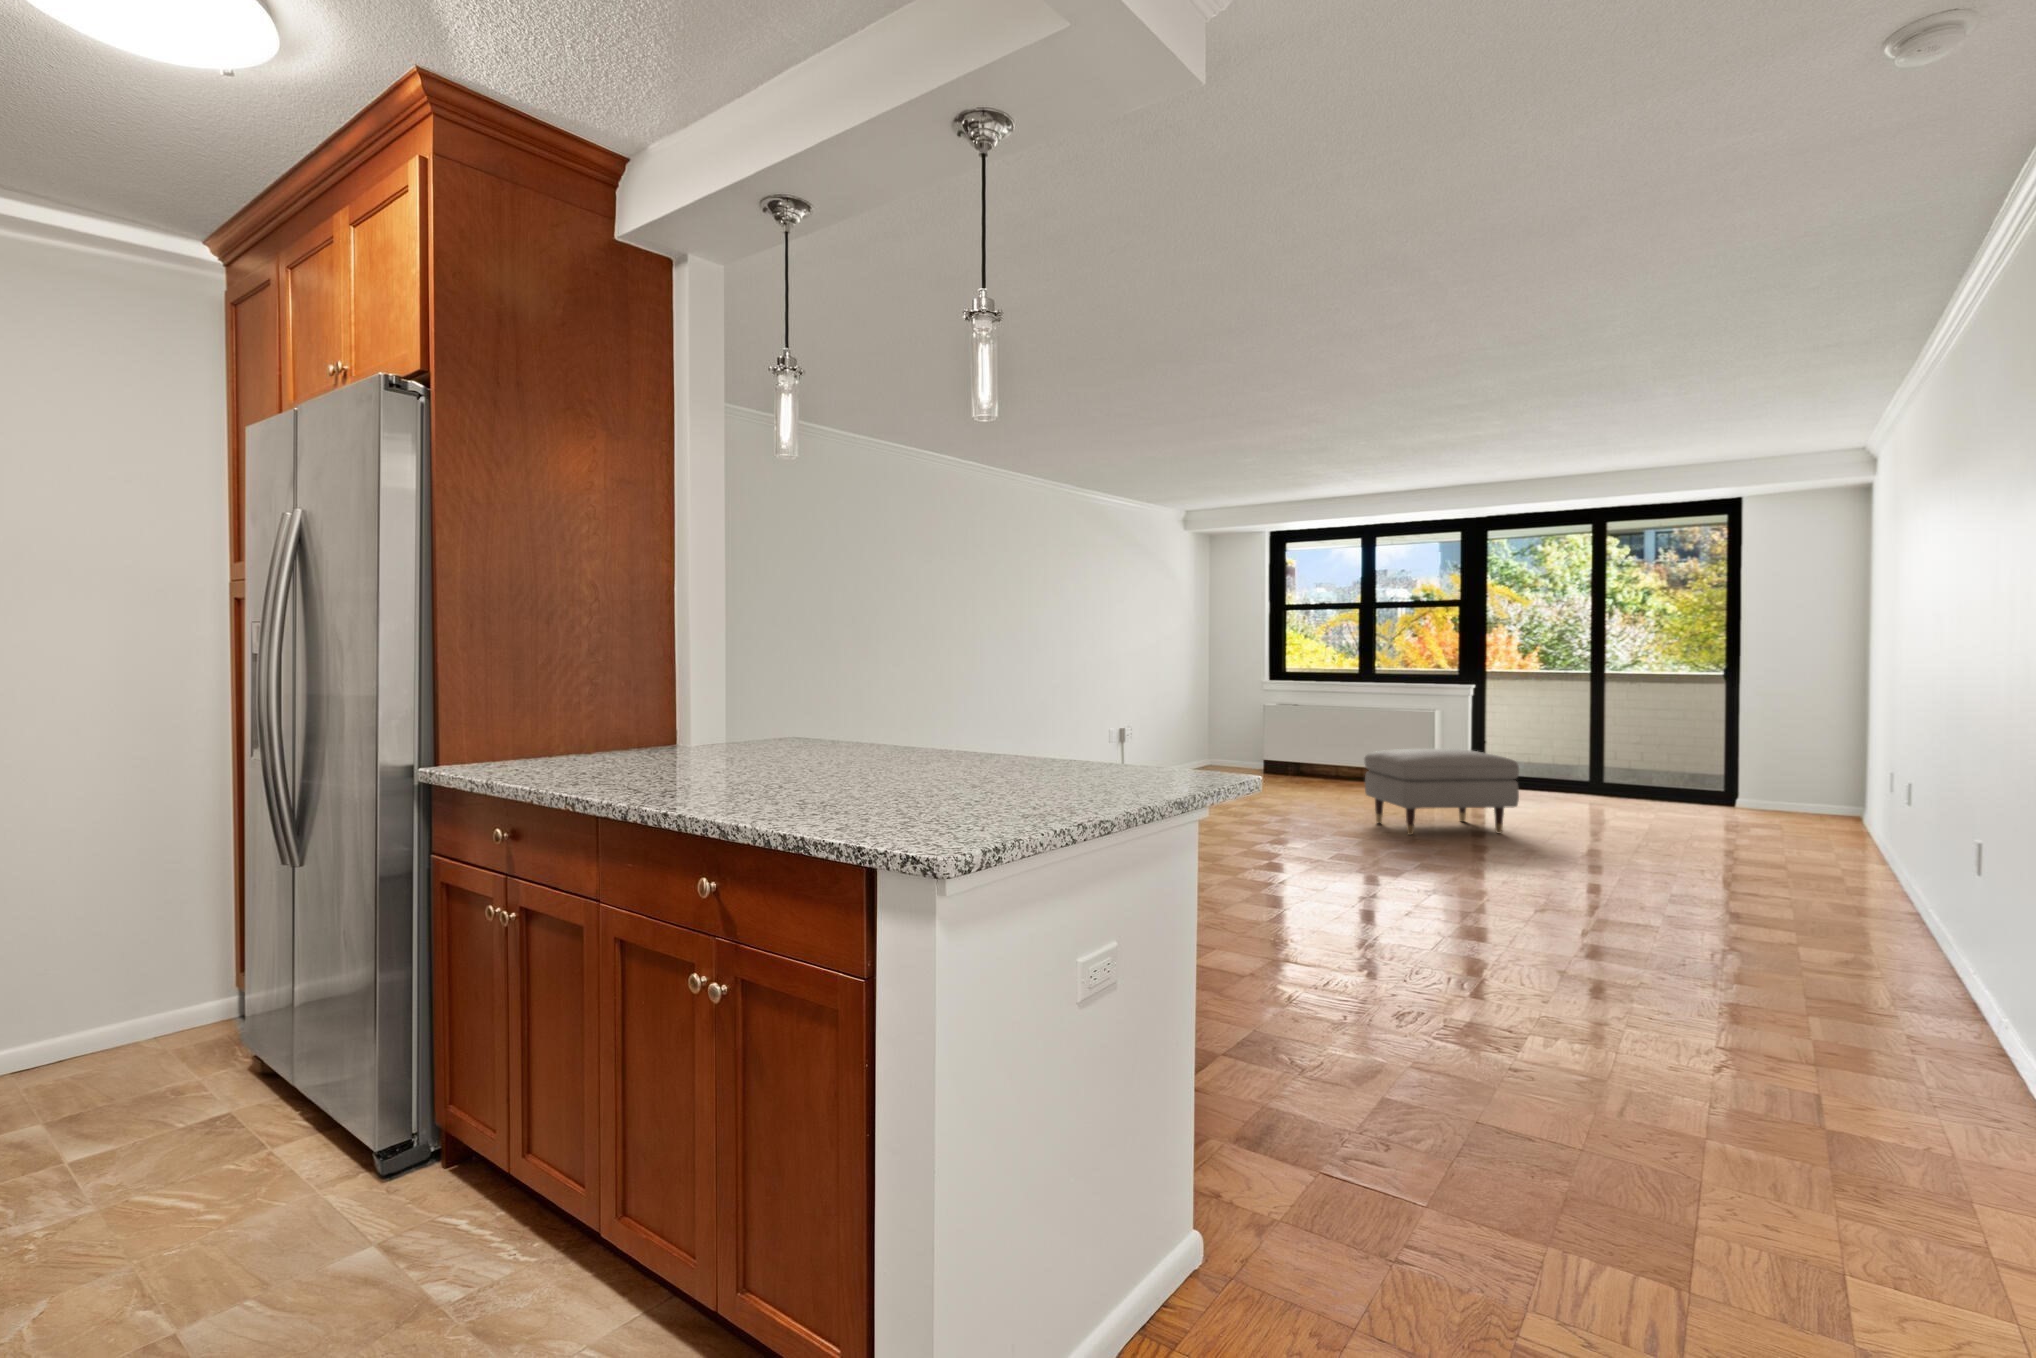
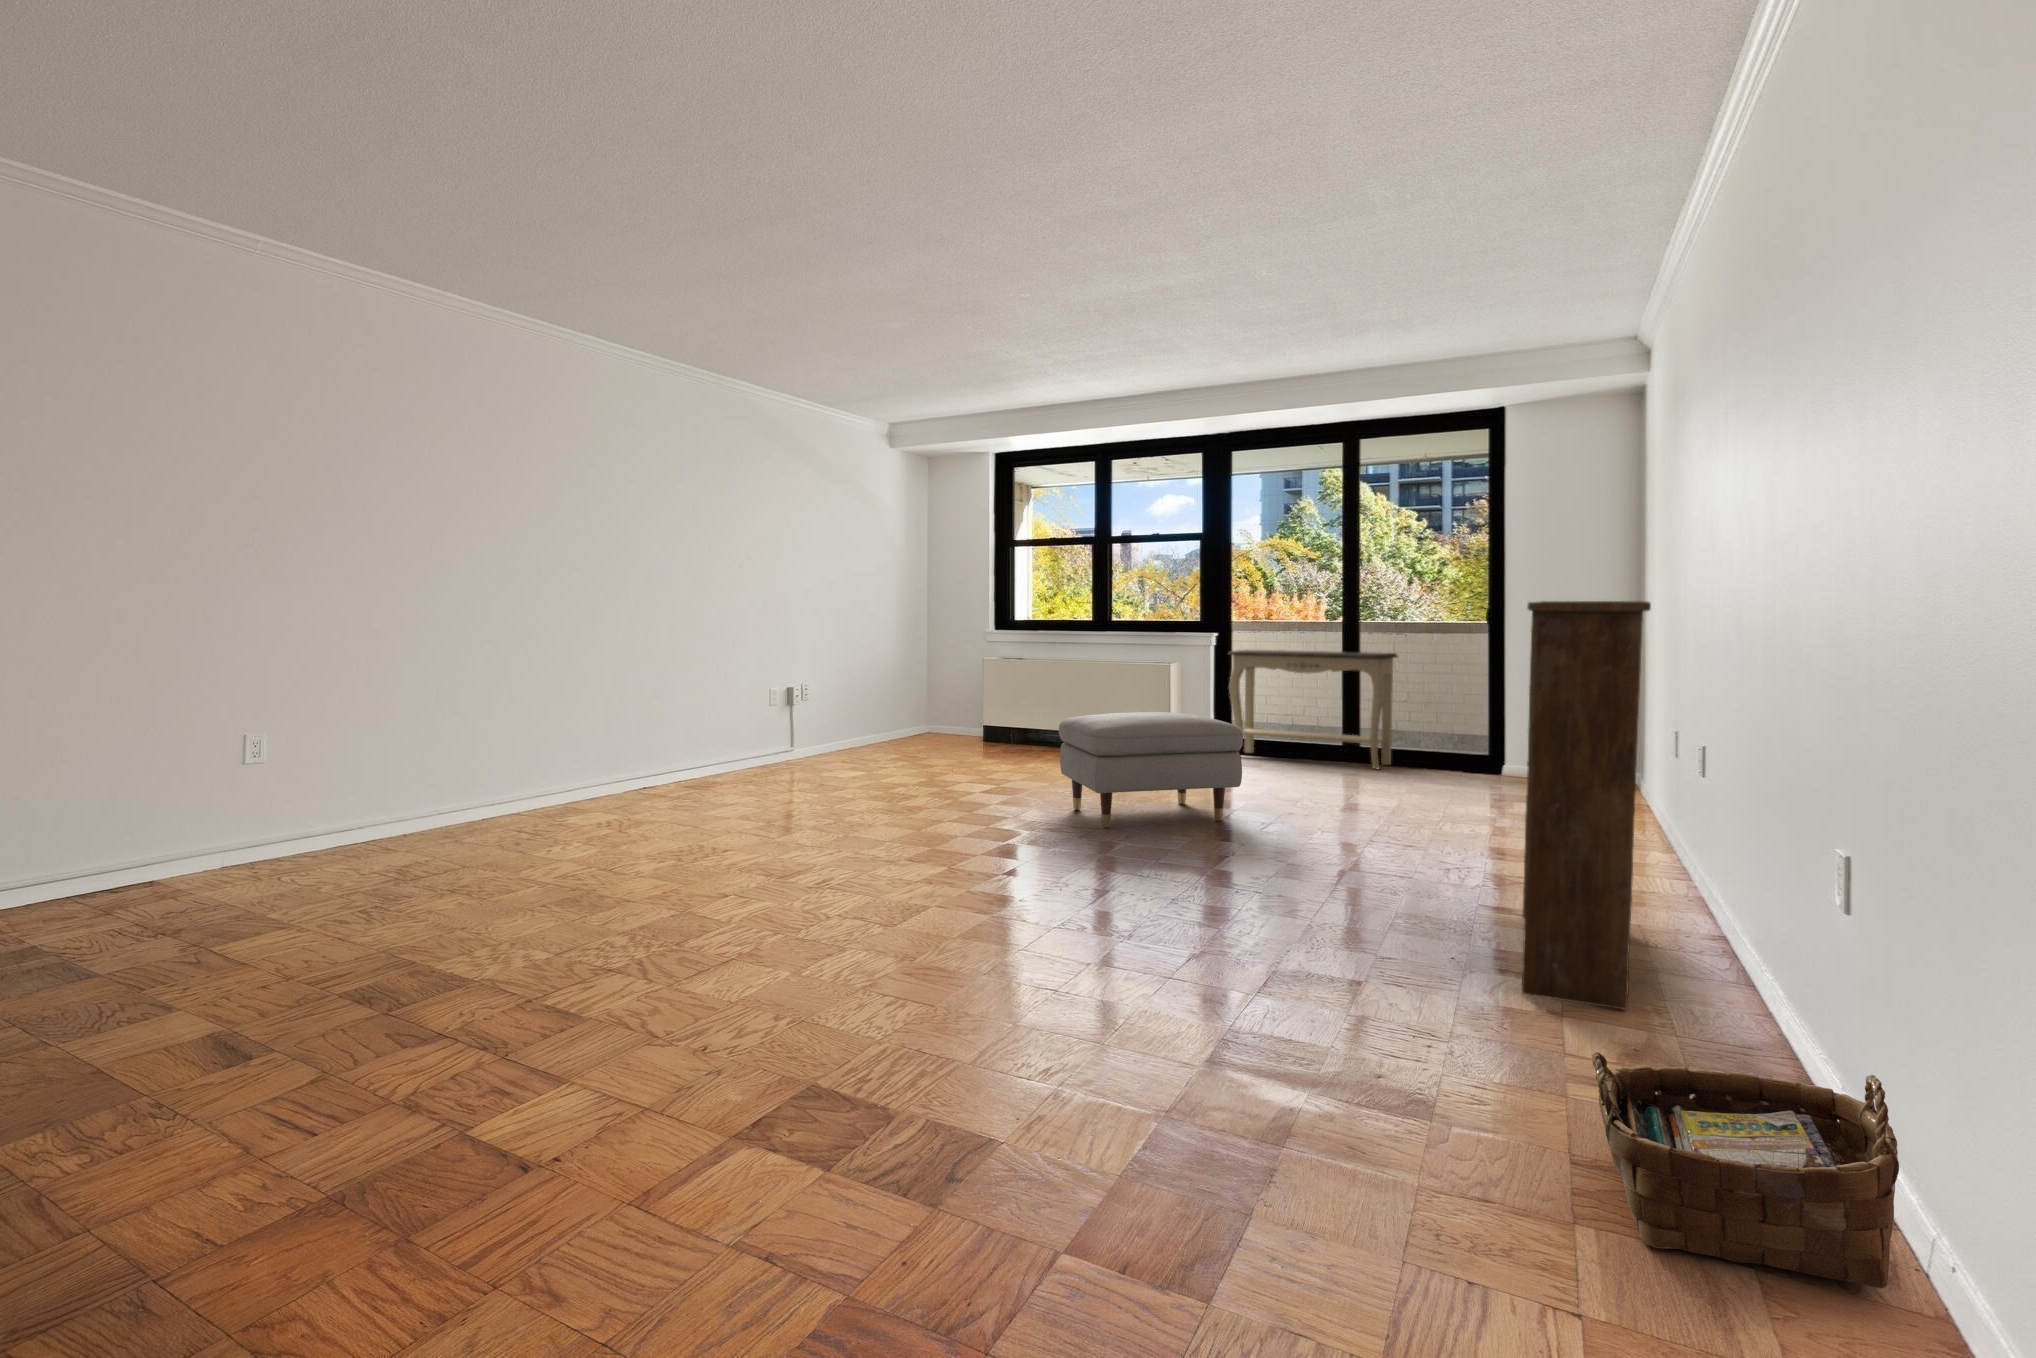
bookshelf: none [1760,673,1848,944] -> present [1522,601,1651,1010]
console table: none [1485,699,1640,801] -> present [1229,650,1398,770]
woven basket: none [1804,934,1980,1043] -> present [1592,1052,1899,1288]

